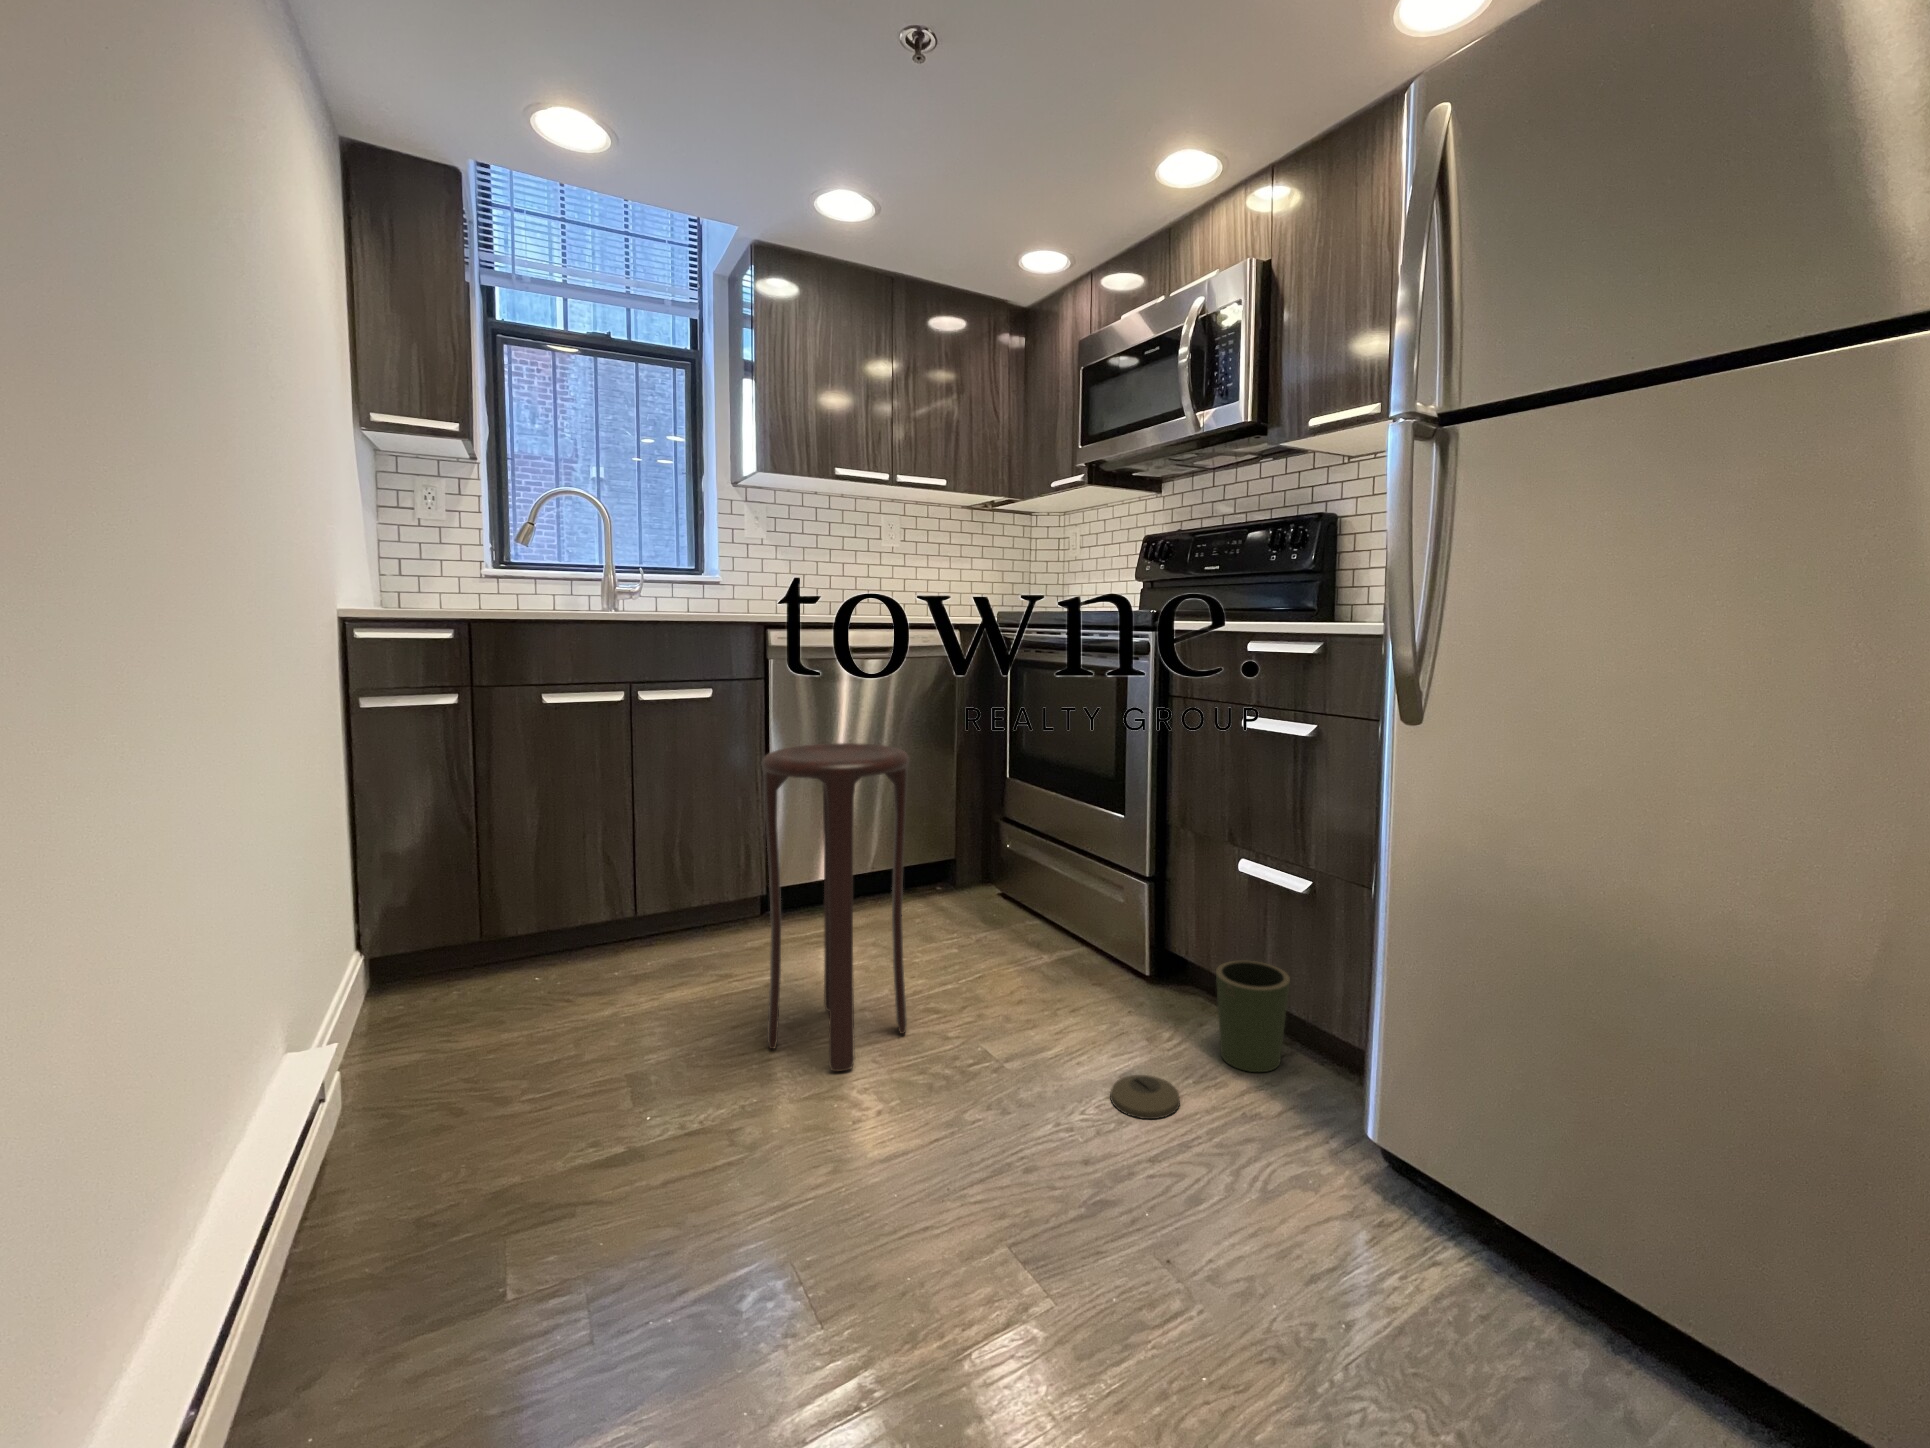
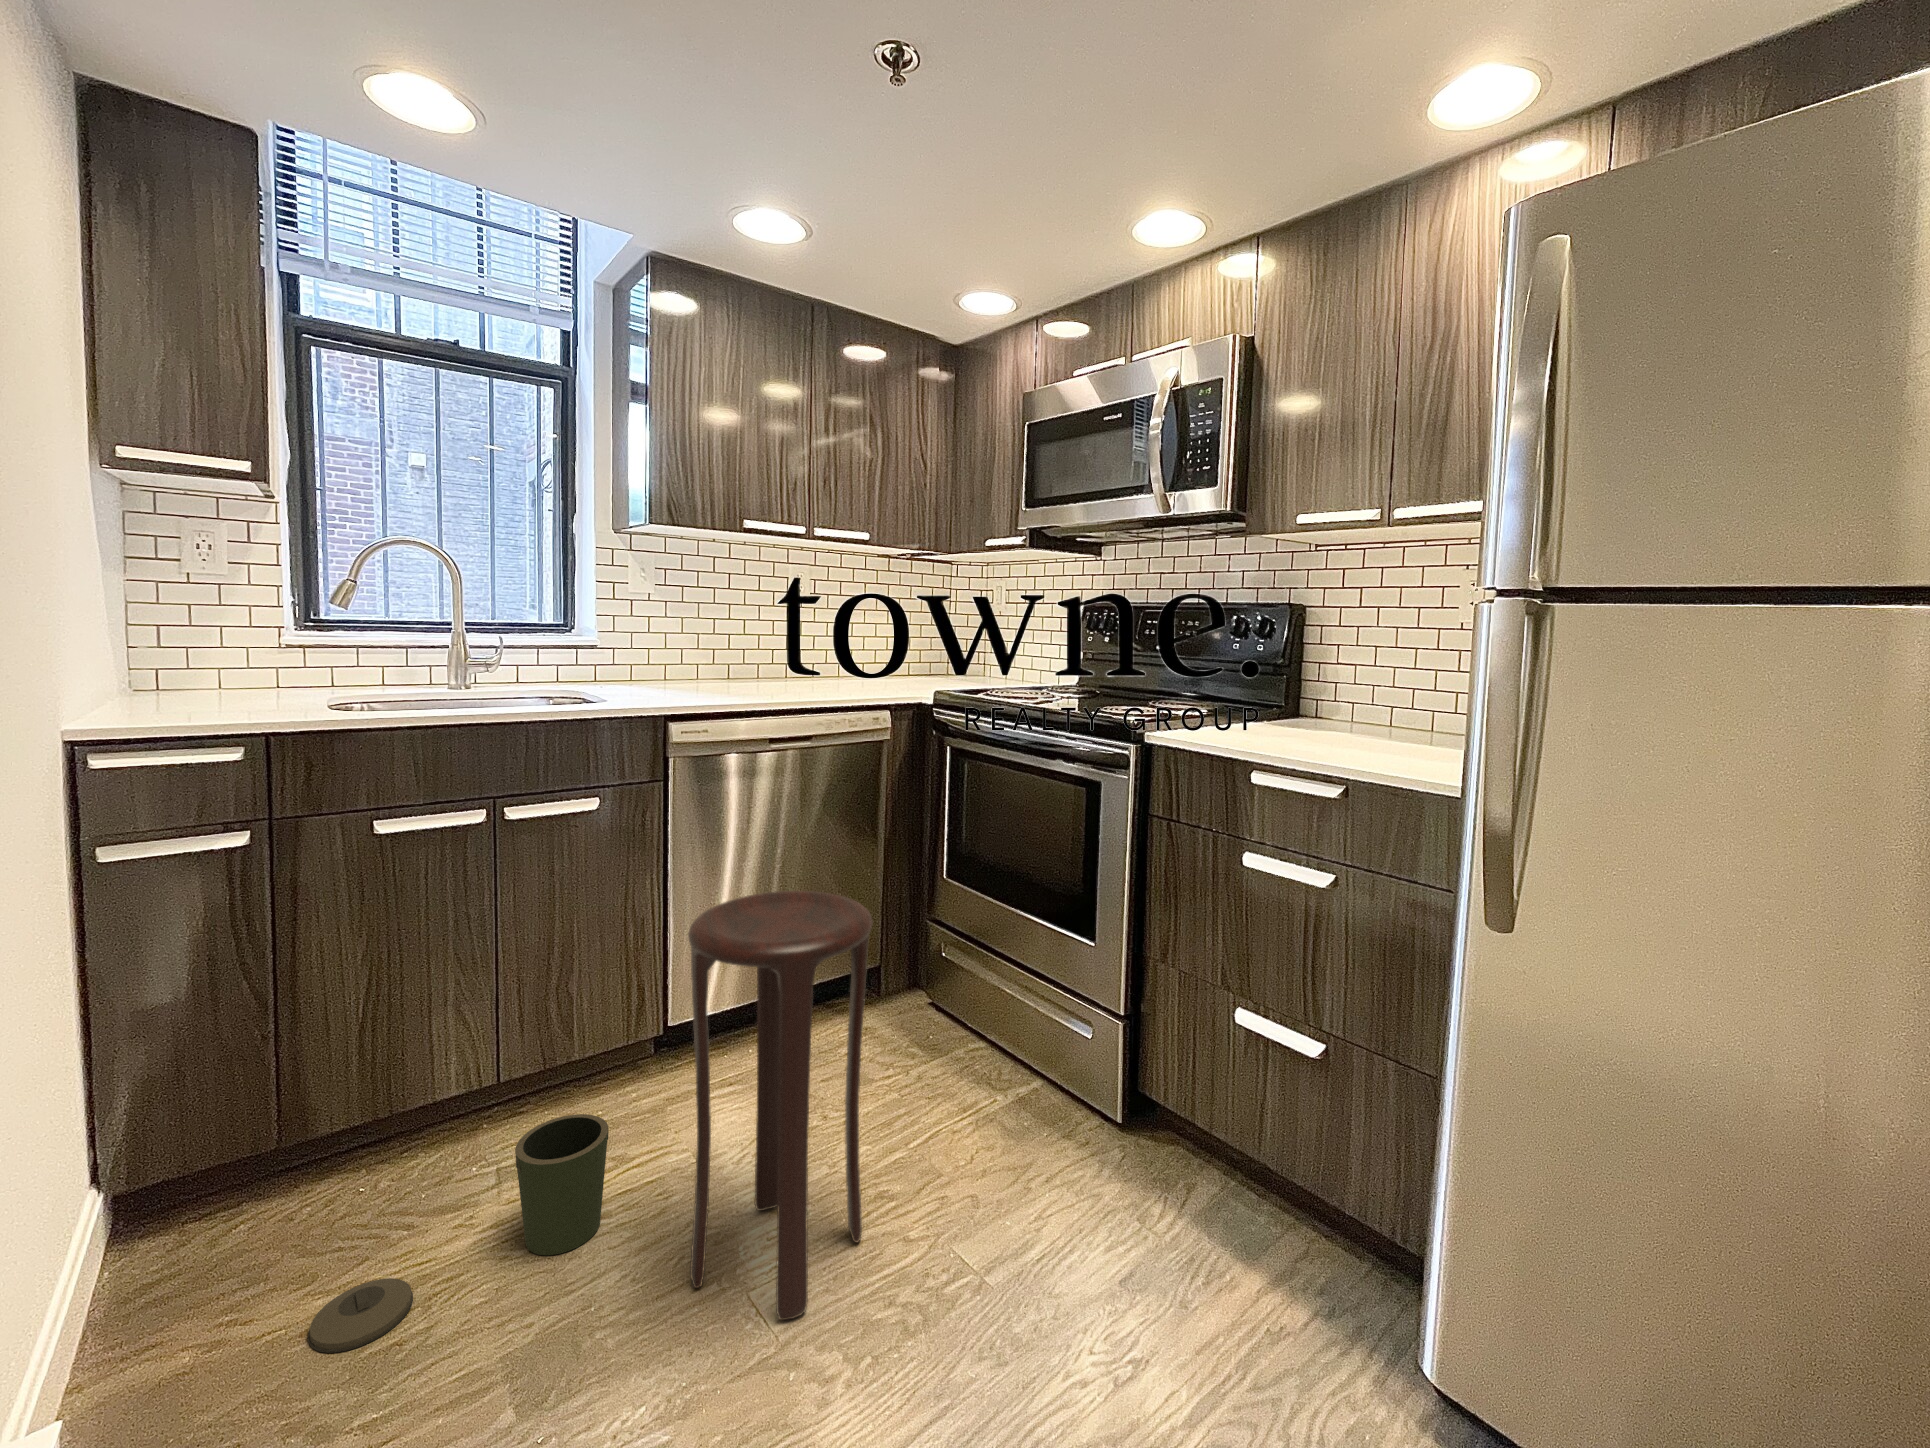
trash can: present [1110,960,1290,1119] -> present [308,1114,609,1353]

